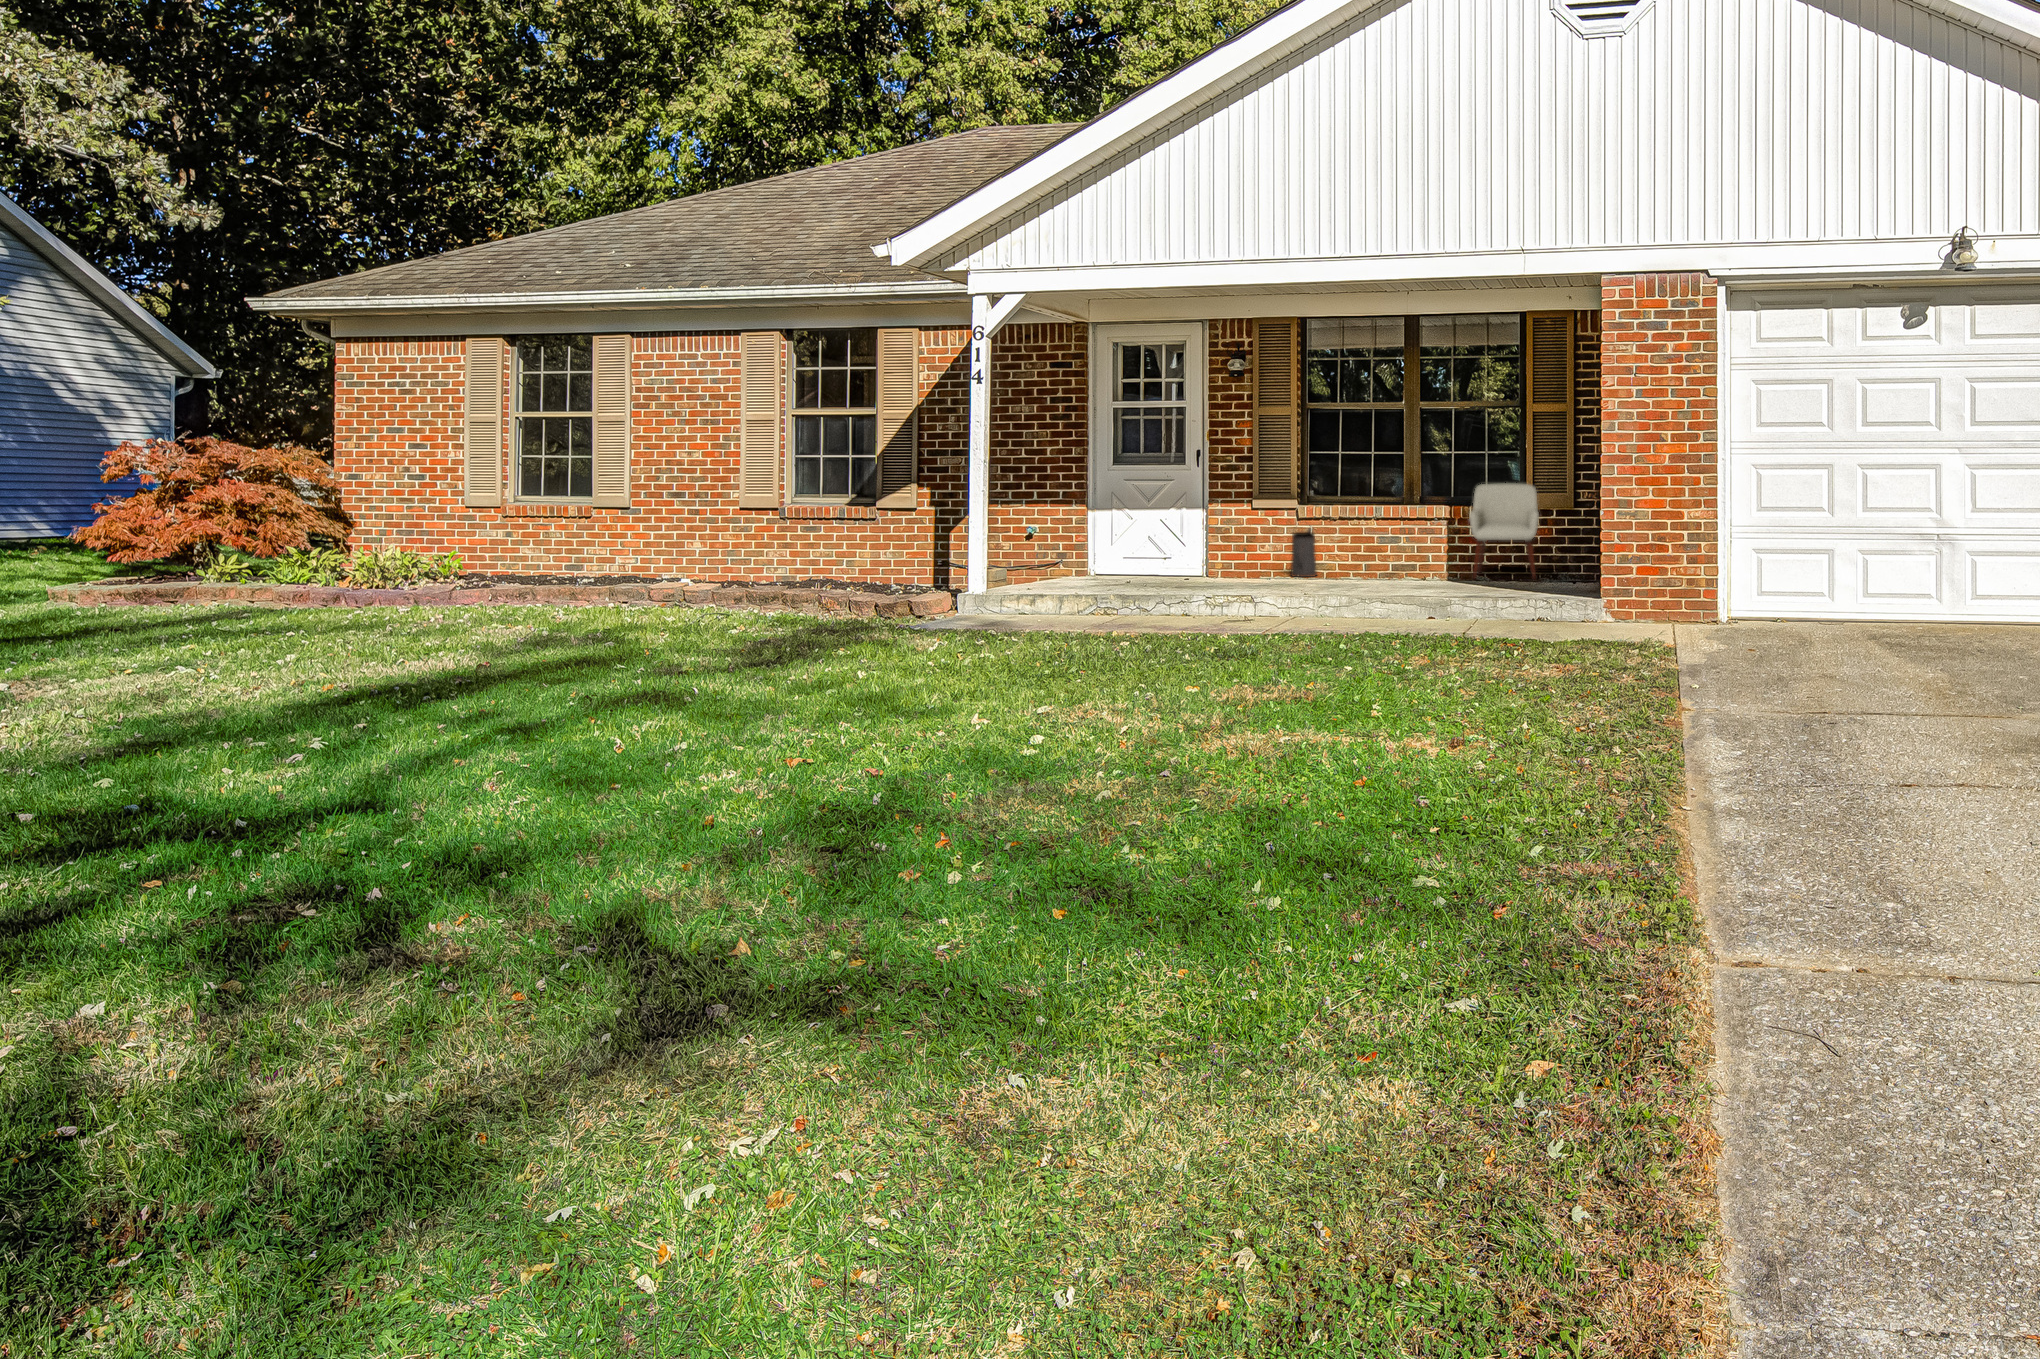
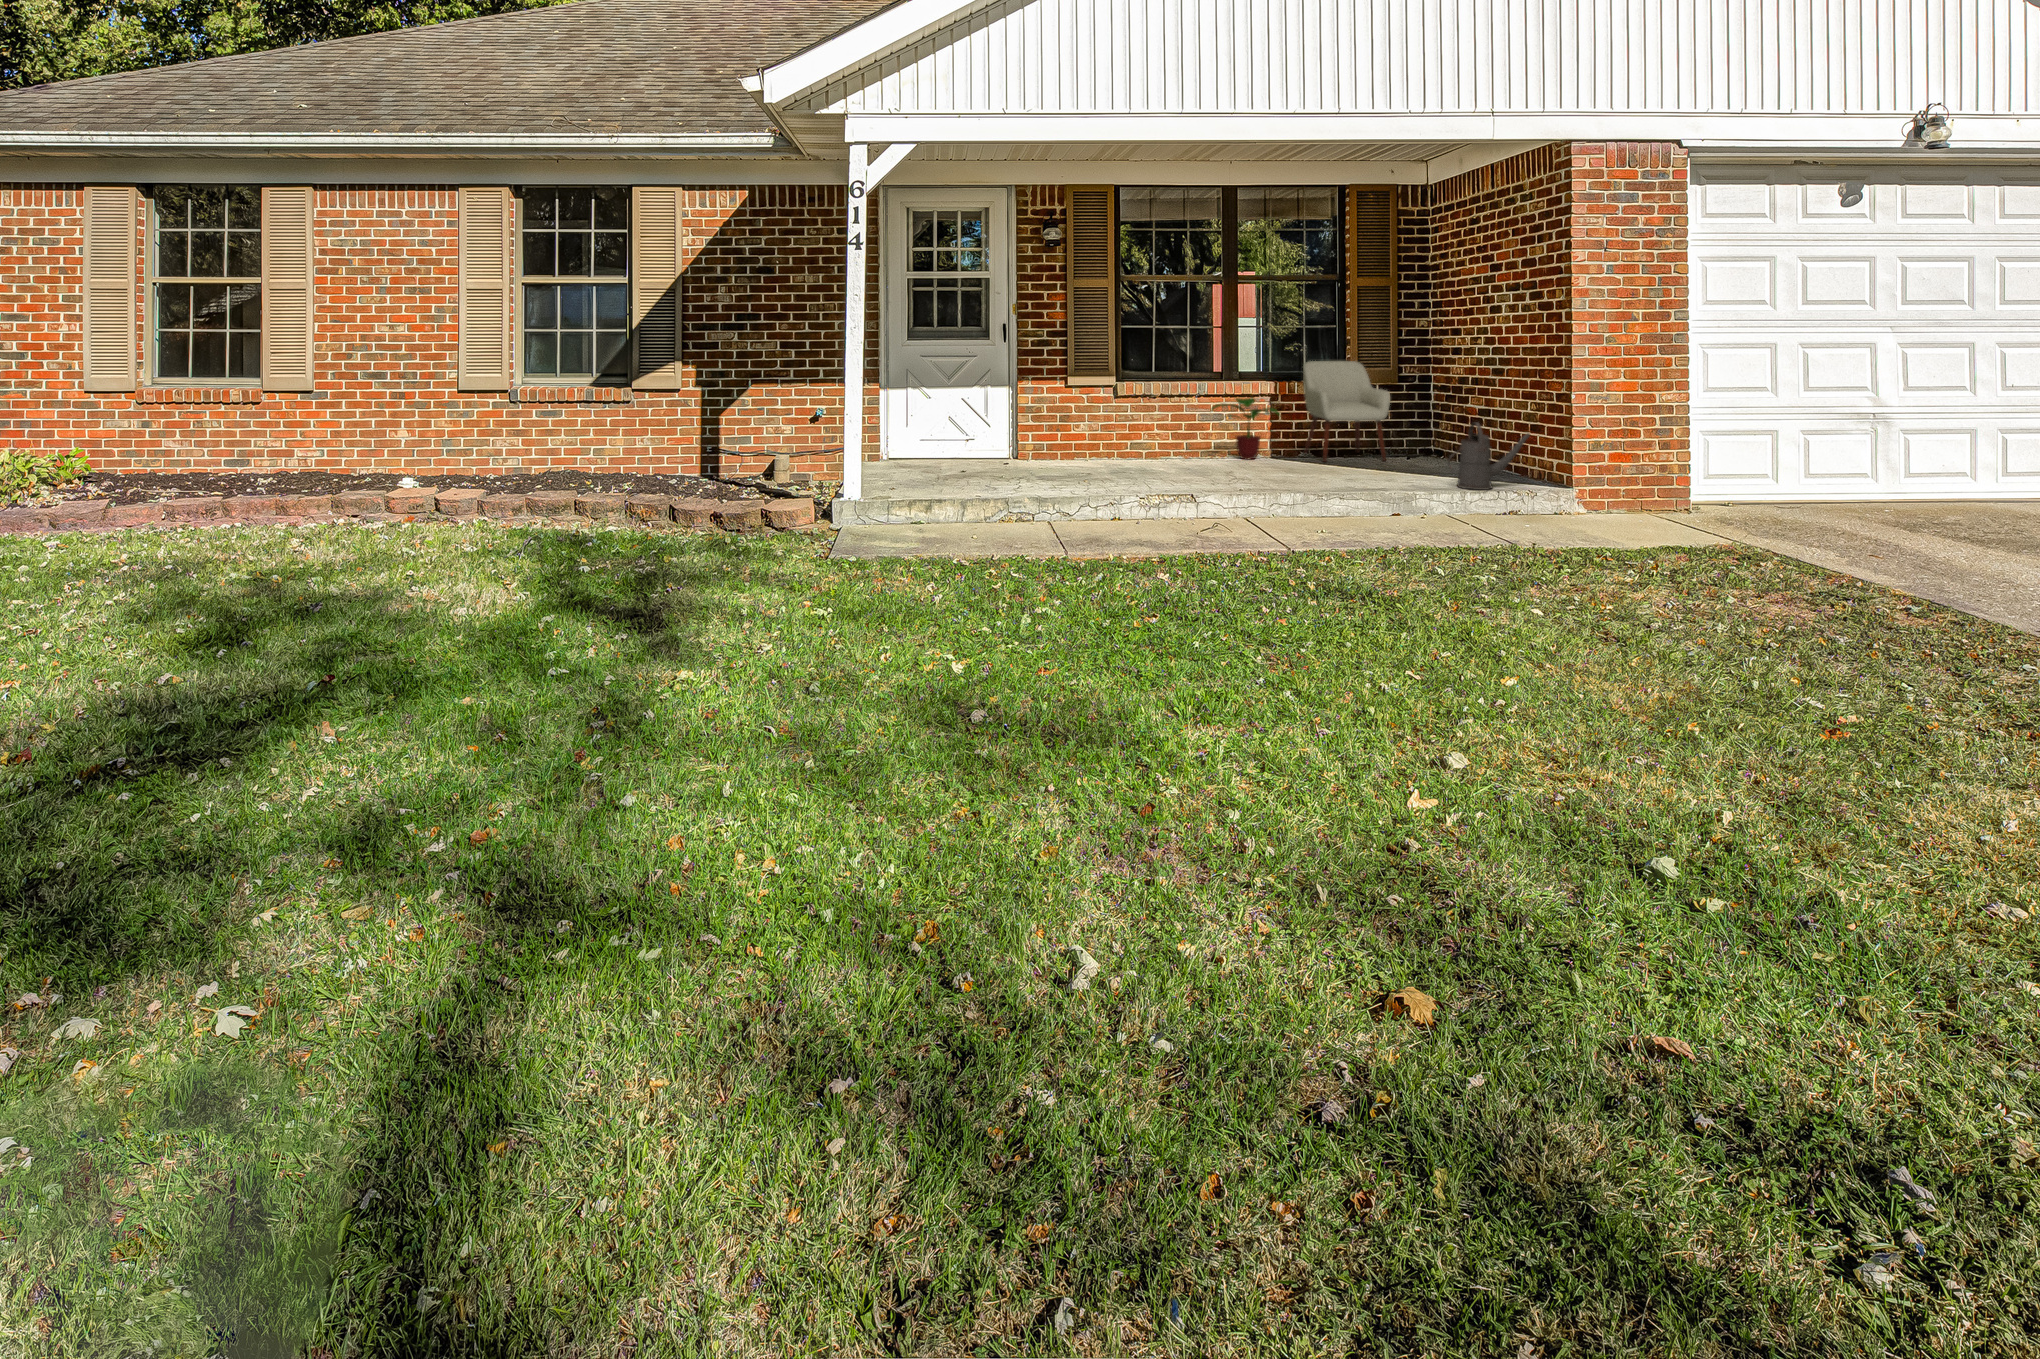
potted plant: none [1370,519,1436,577] -> present [1212,398,1279,459]
watering can: present [1291,528,1317,577] -> present [1448,422,1530,490]

